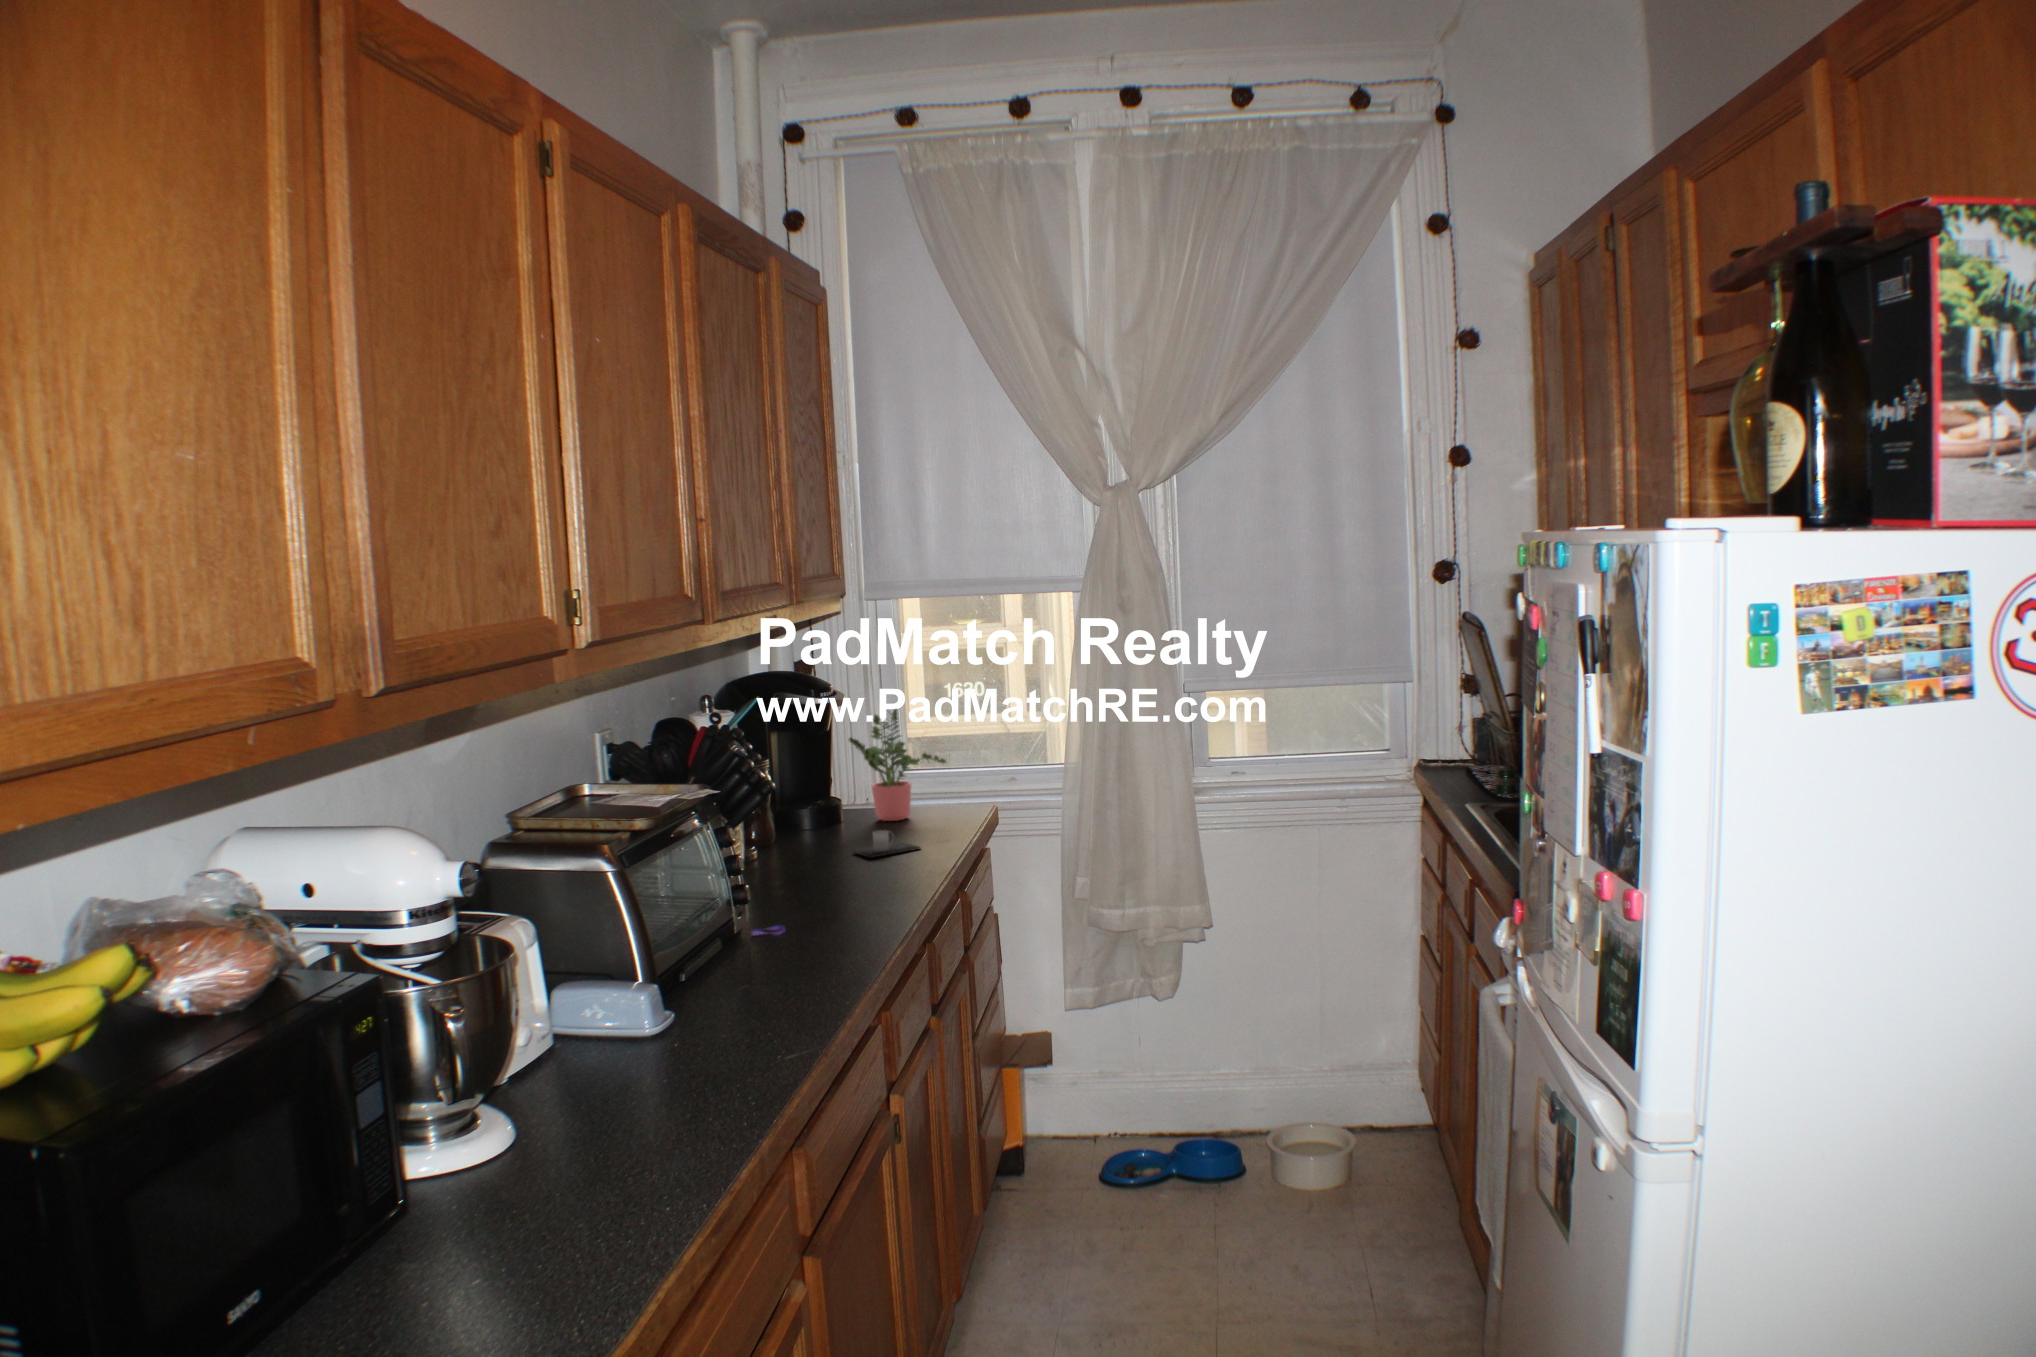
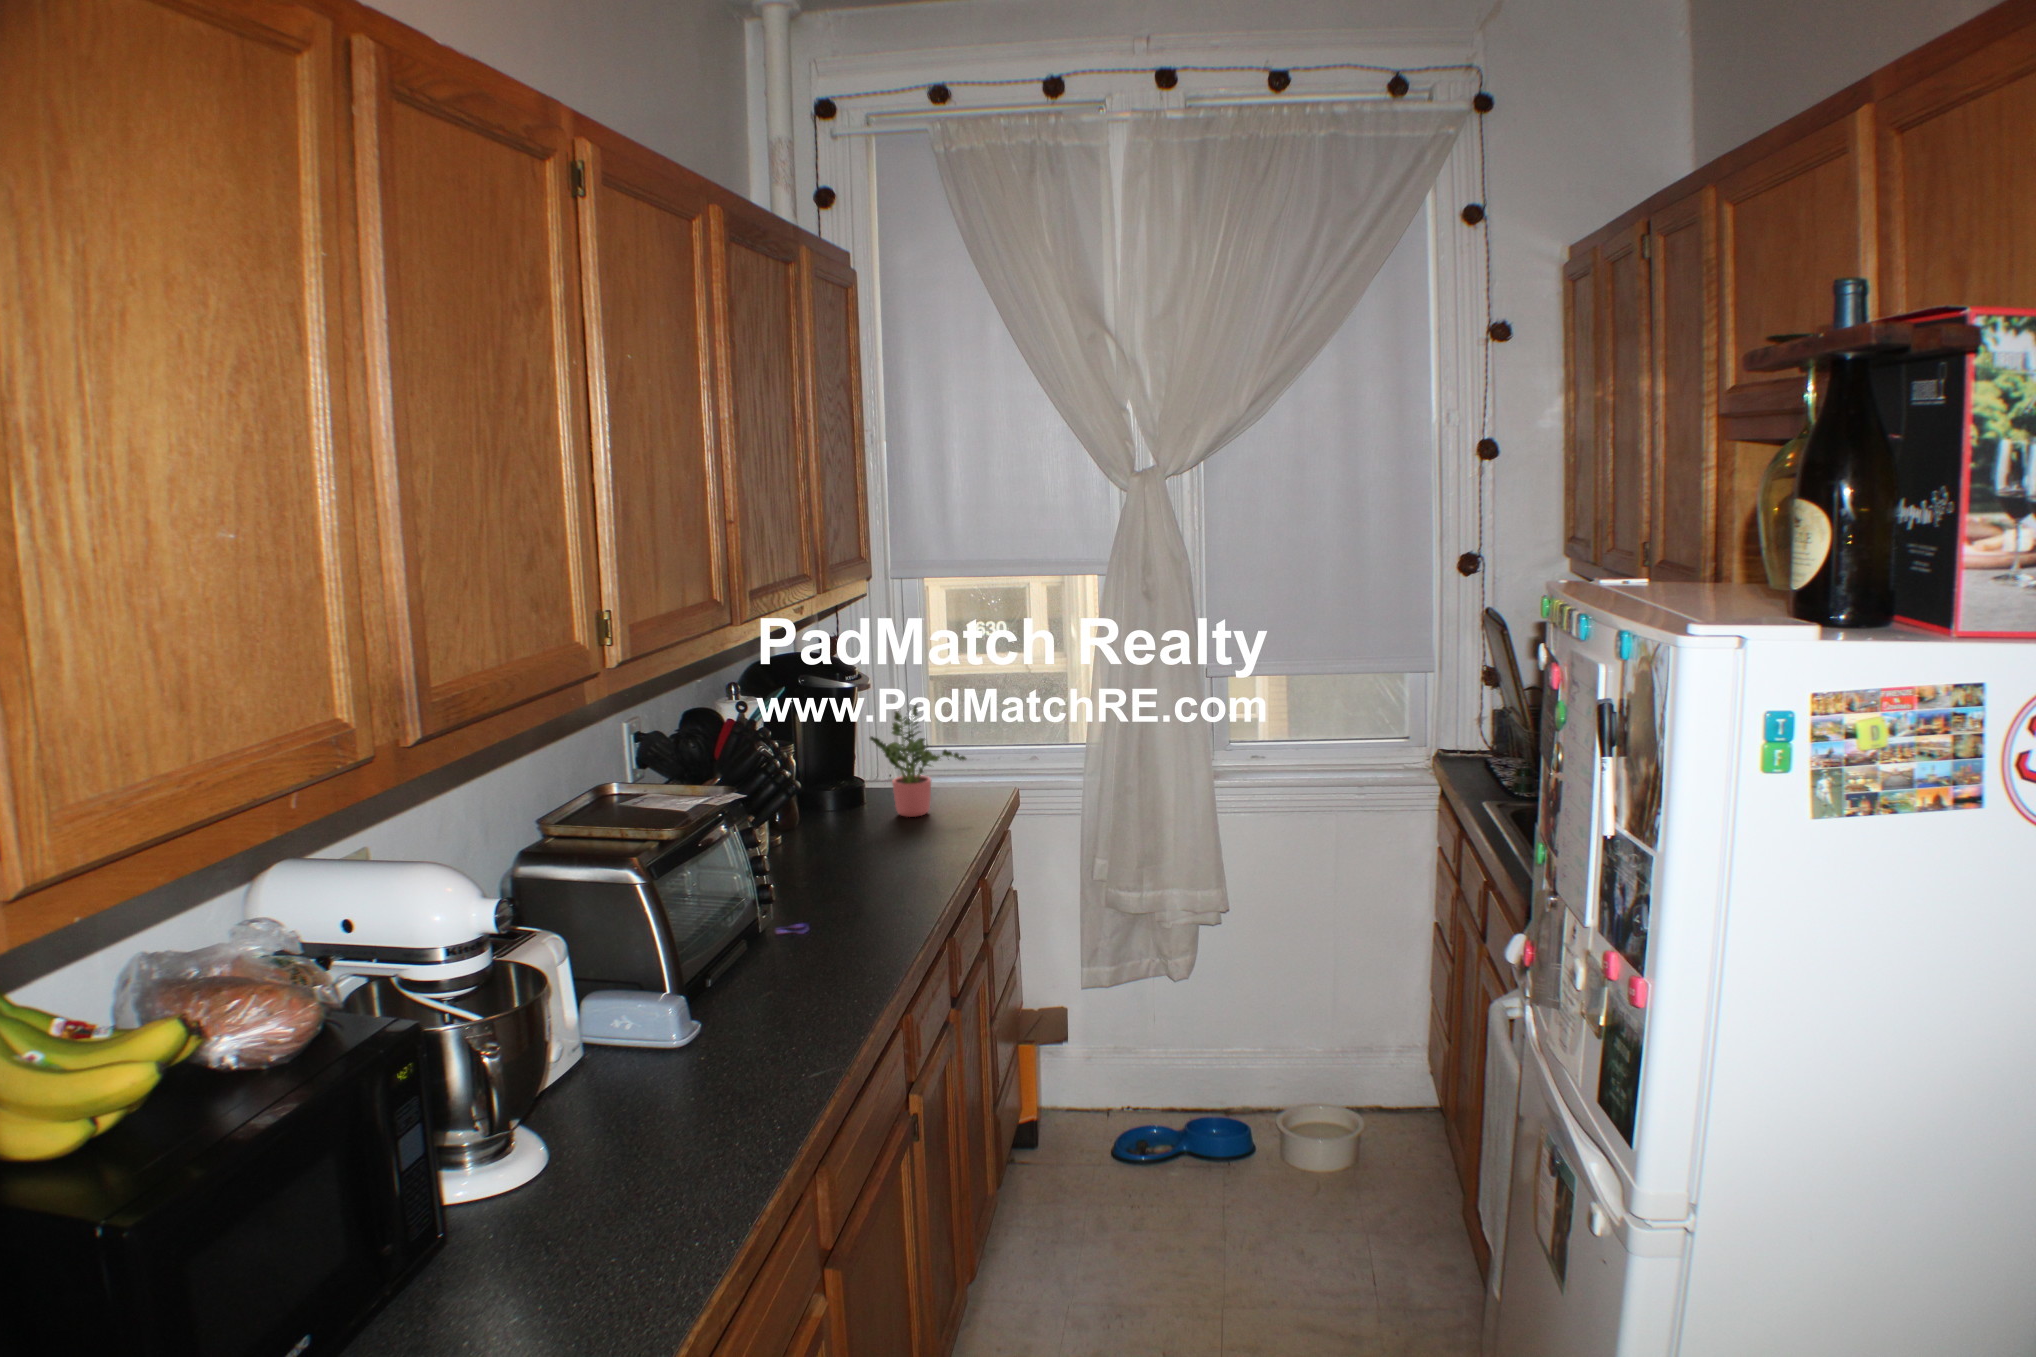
mug: present [853,830,920,858] -> none [874,835,942,864]

